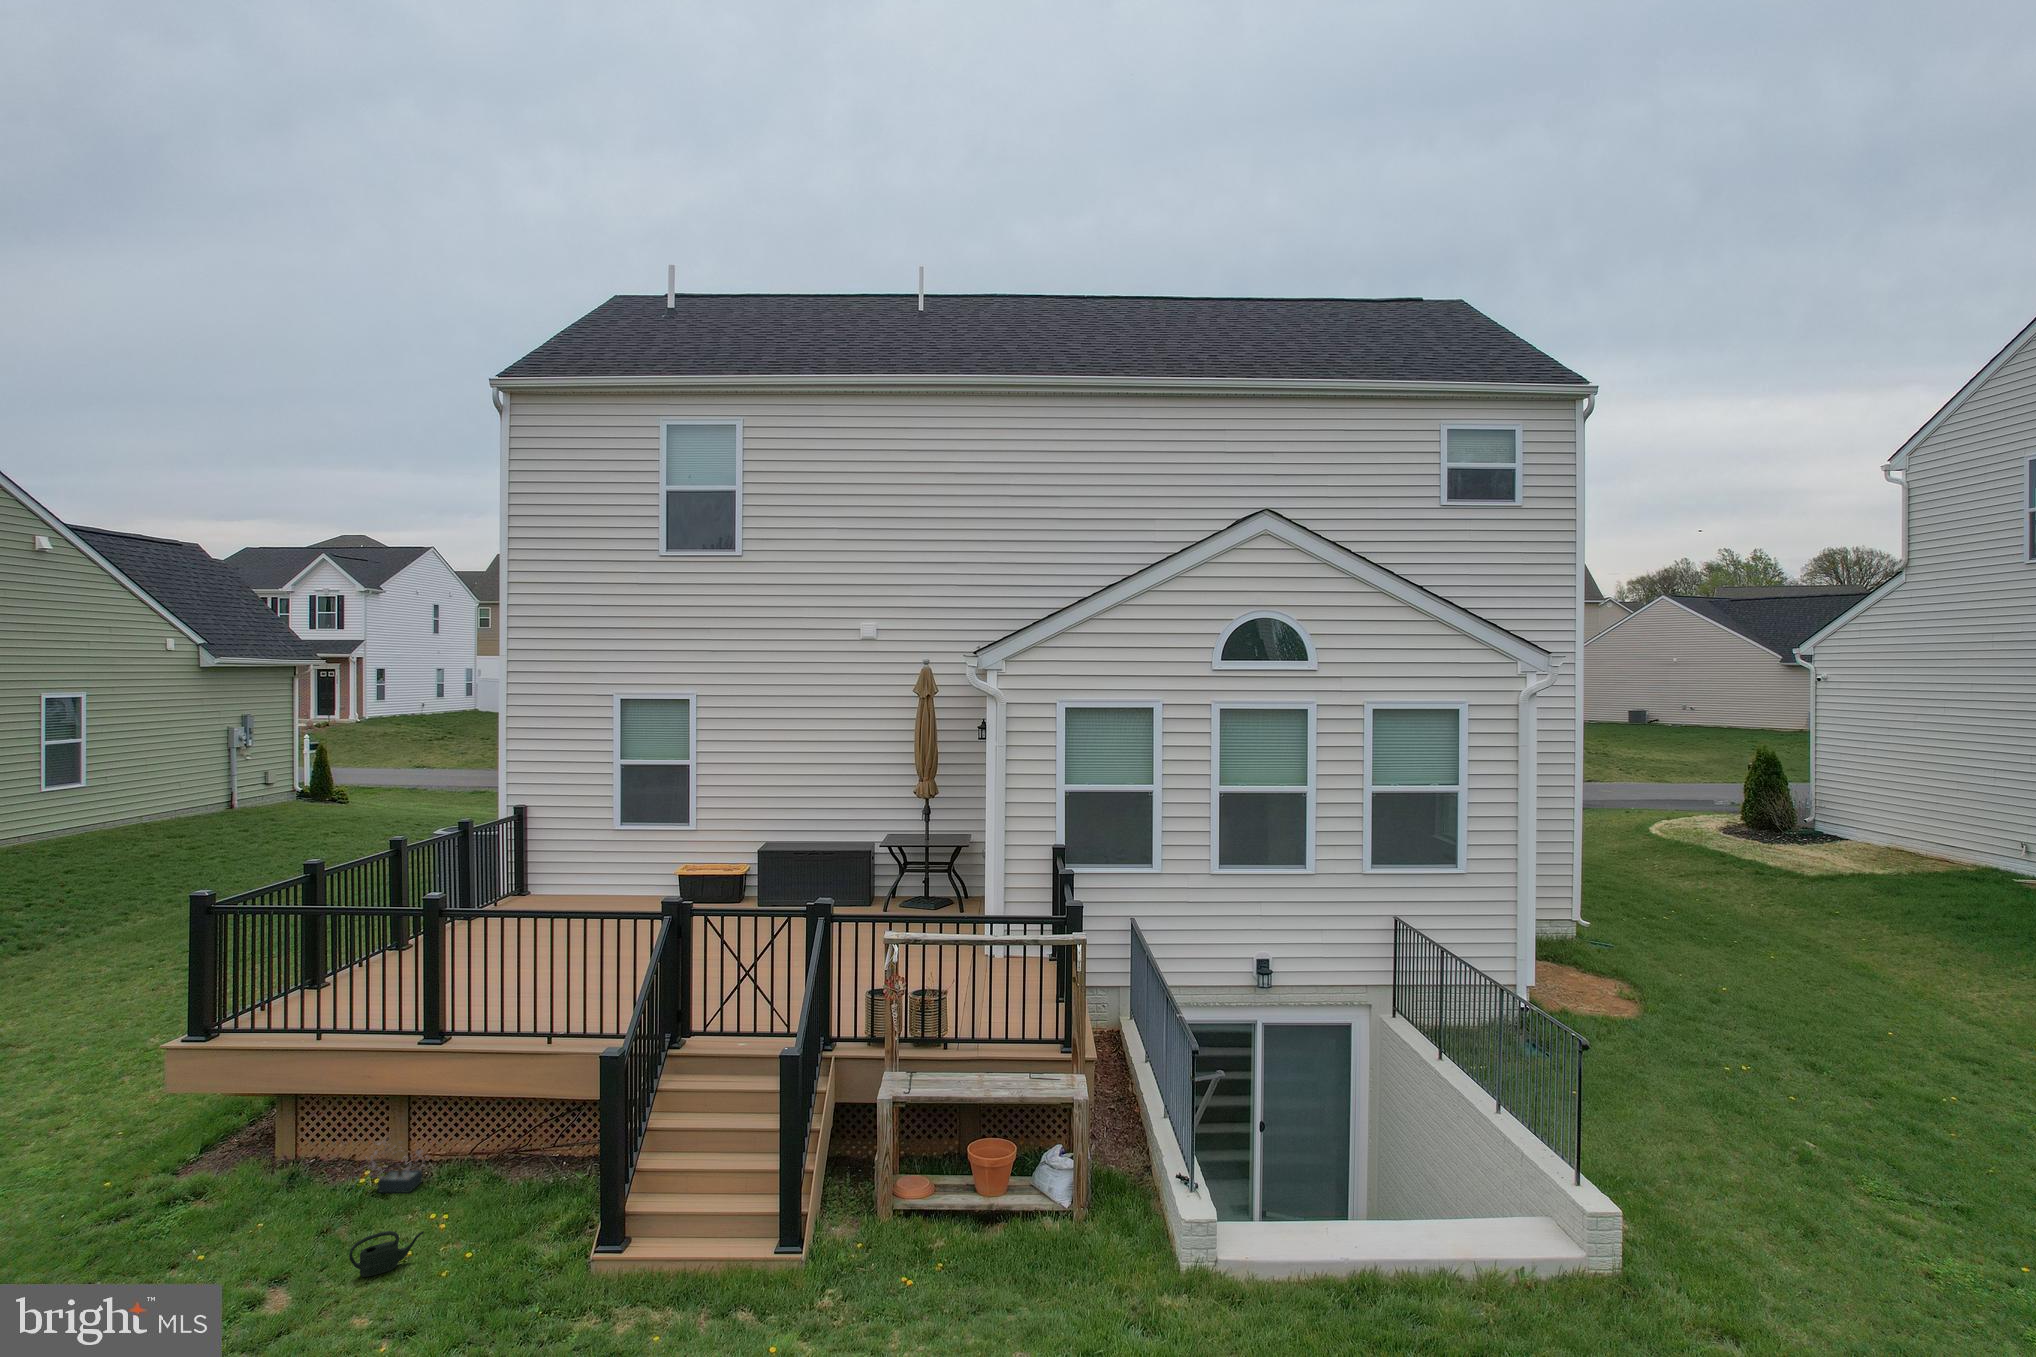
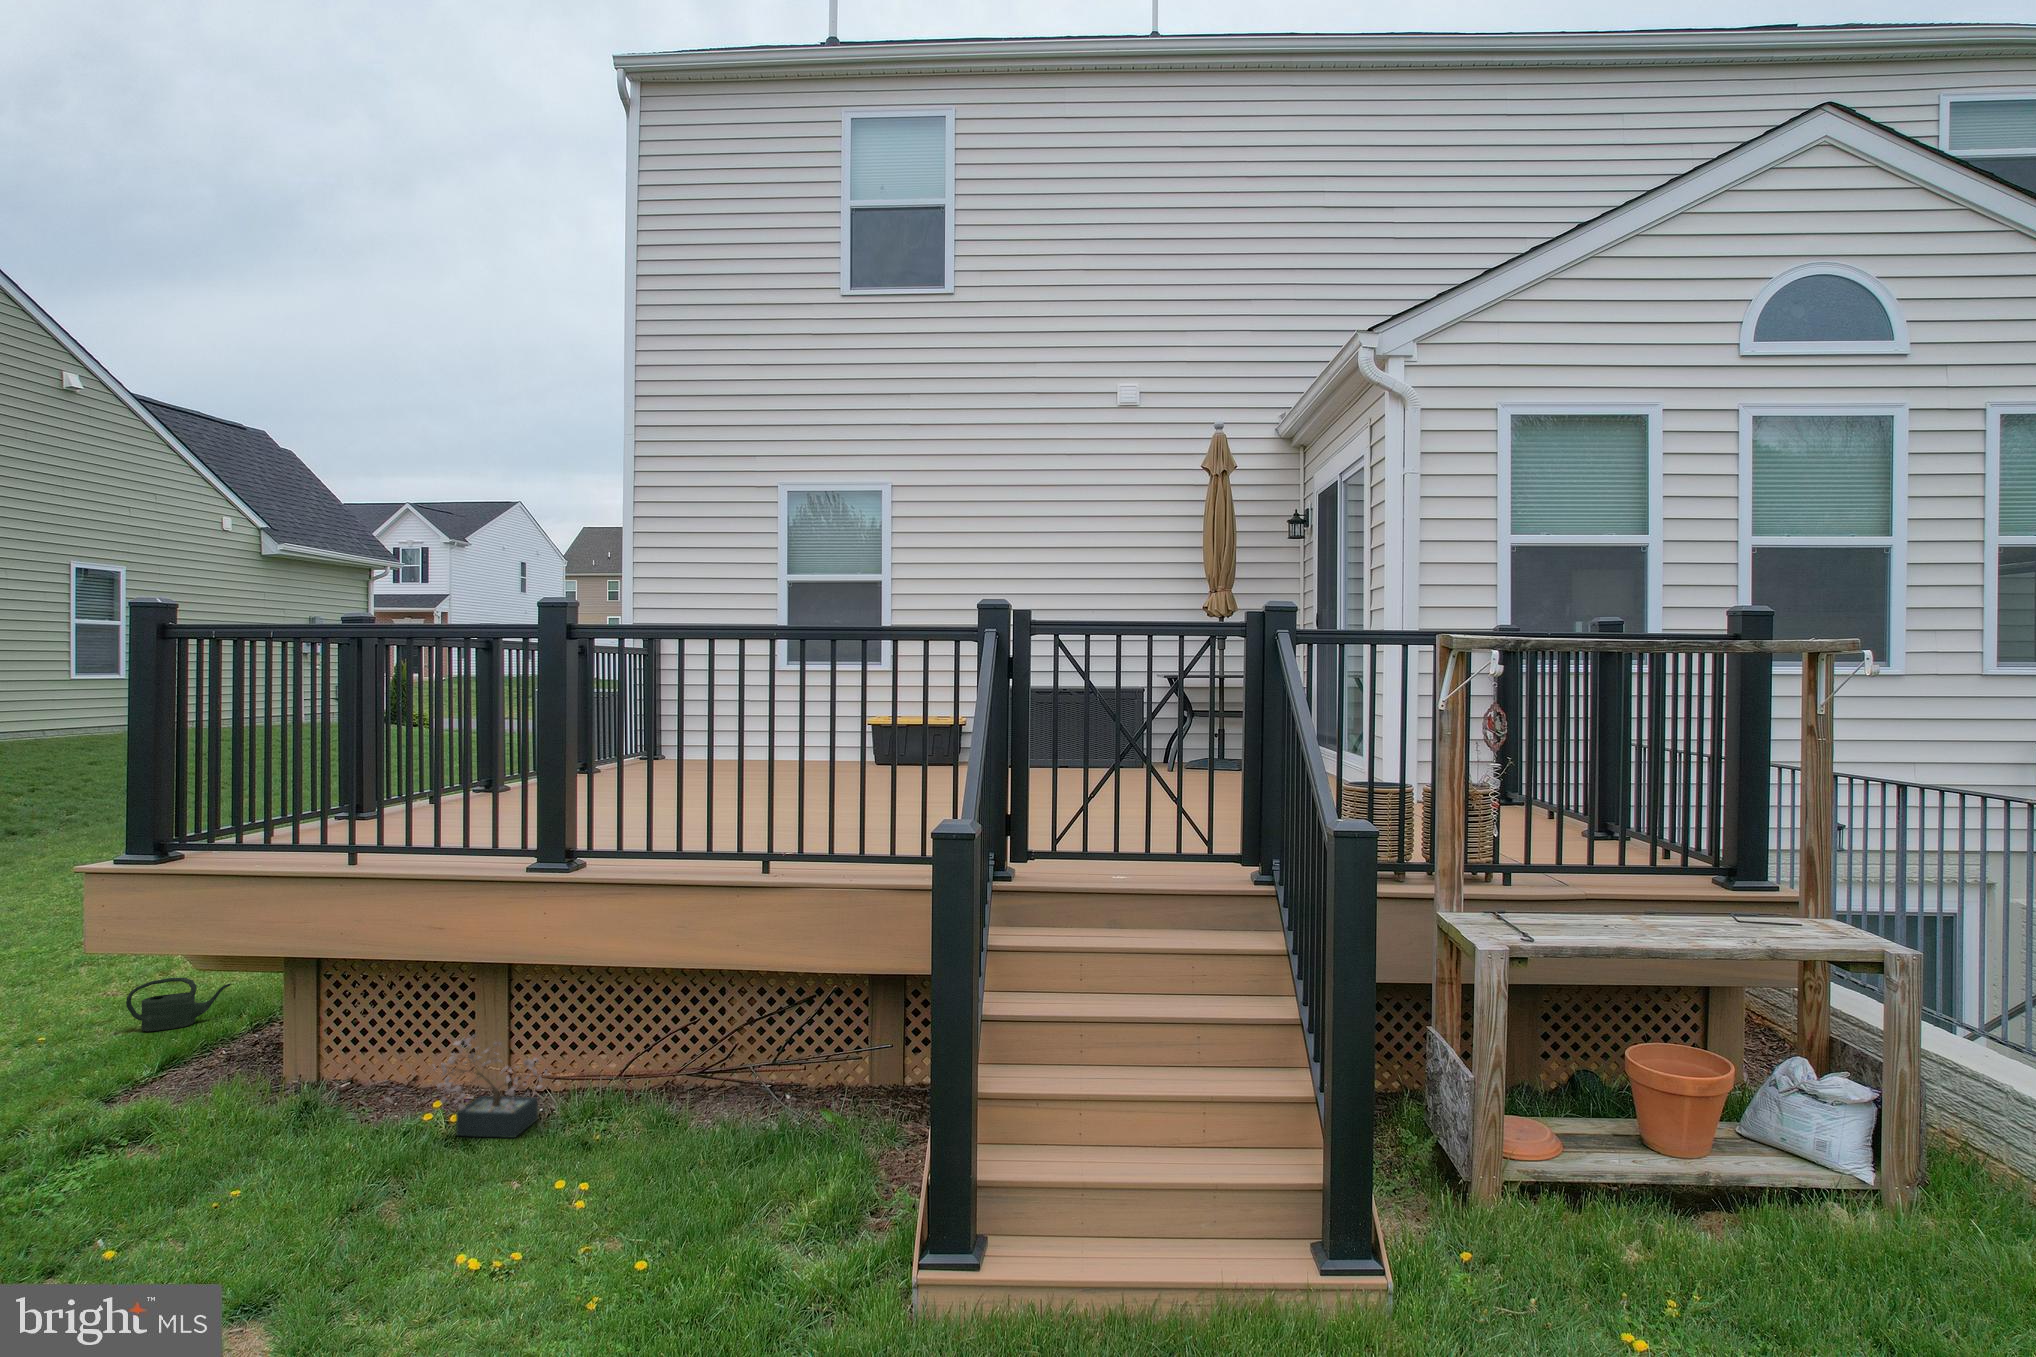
watering can: present [349,1231,424,1277] -> present [126,978,231,1032]

